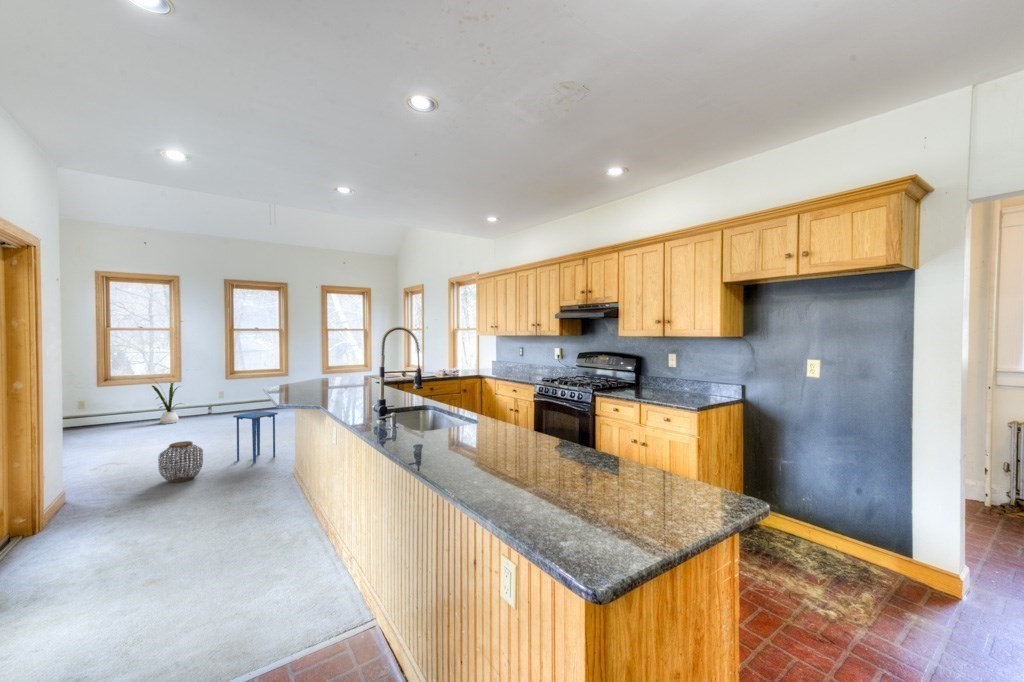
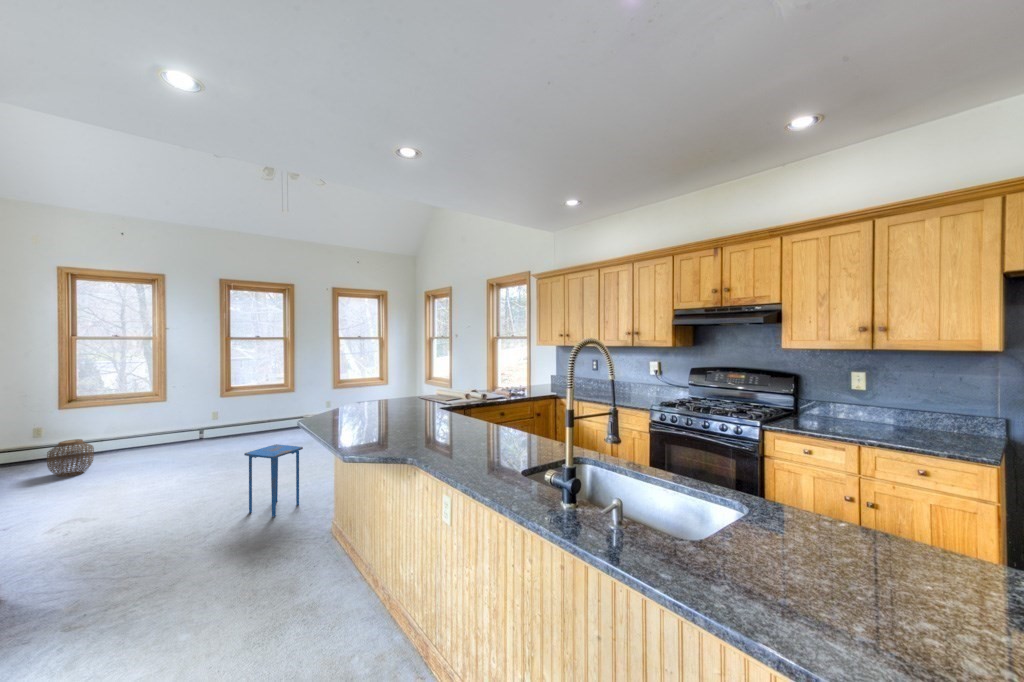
house plant: present [152,382,182,424] -> none [122,399,172,454]
woven basket: present [158,441,203,483] -> present [47,439,94,477]

